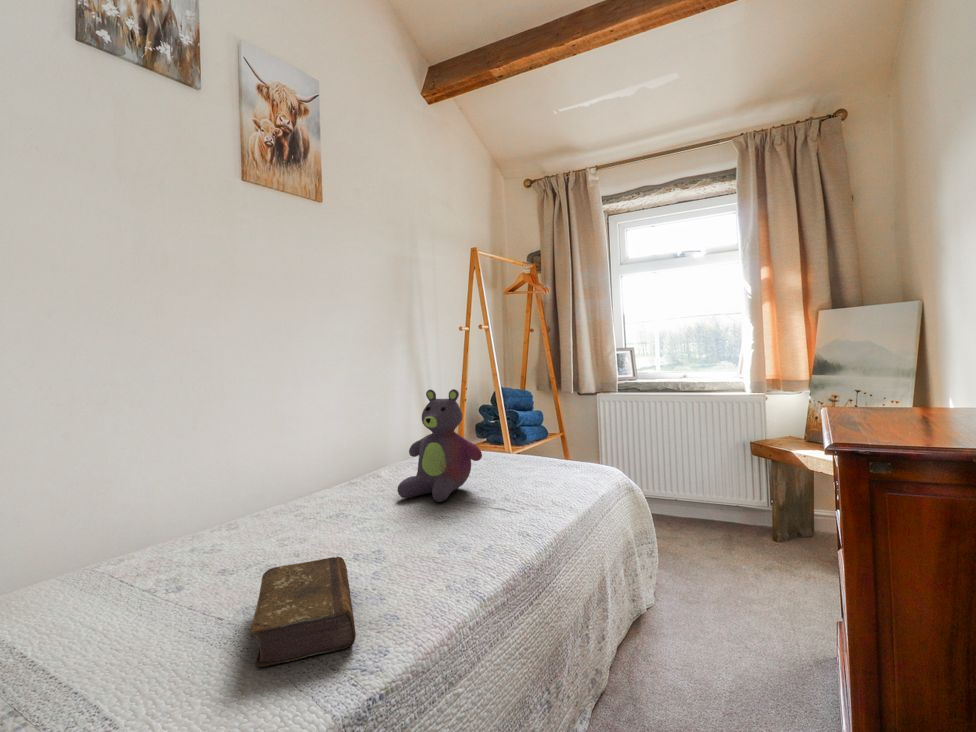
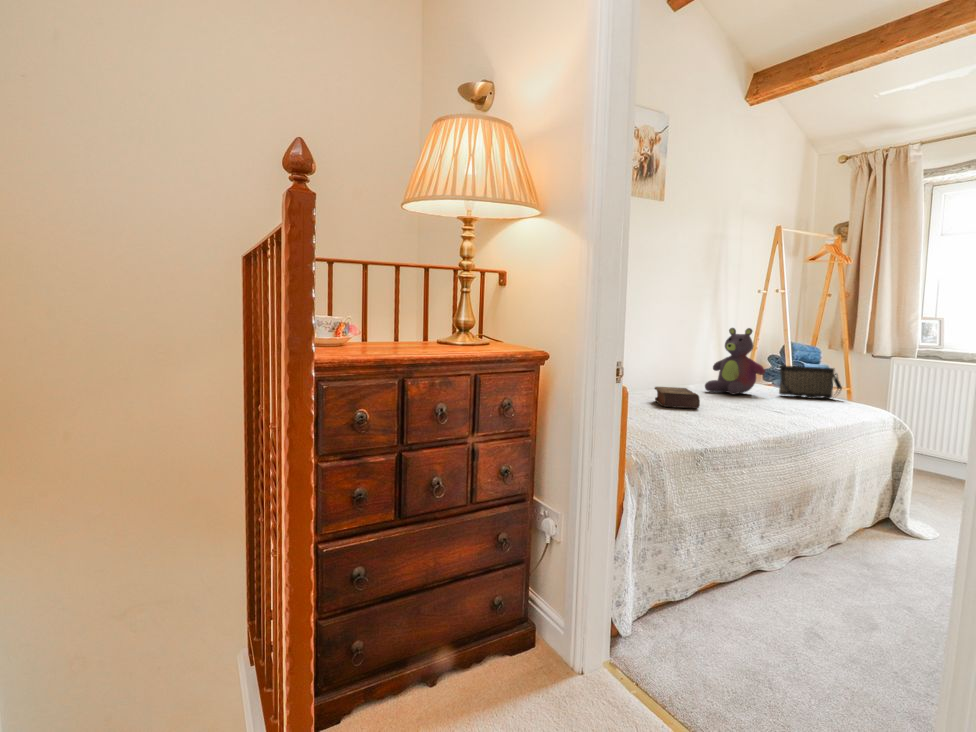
handbag: none [500,433,580,485] -> present [779,366,842,399]

